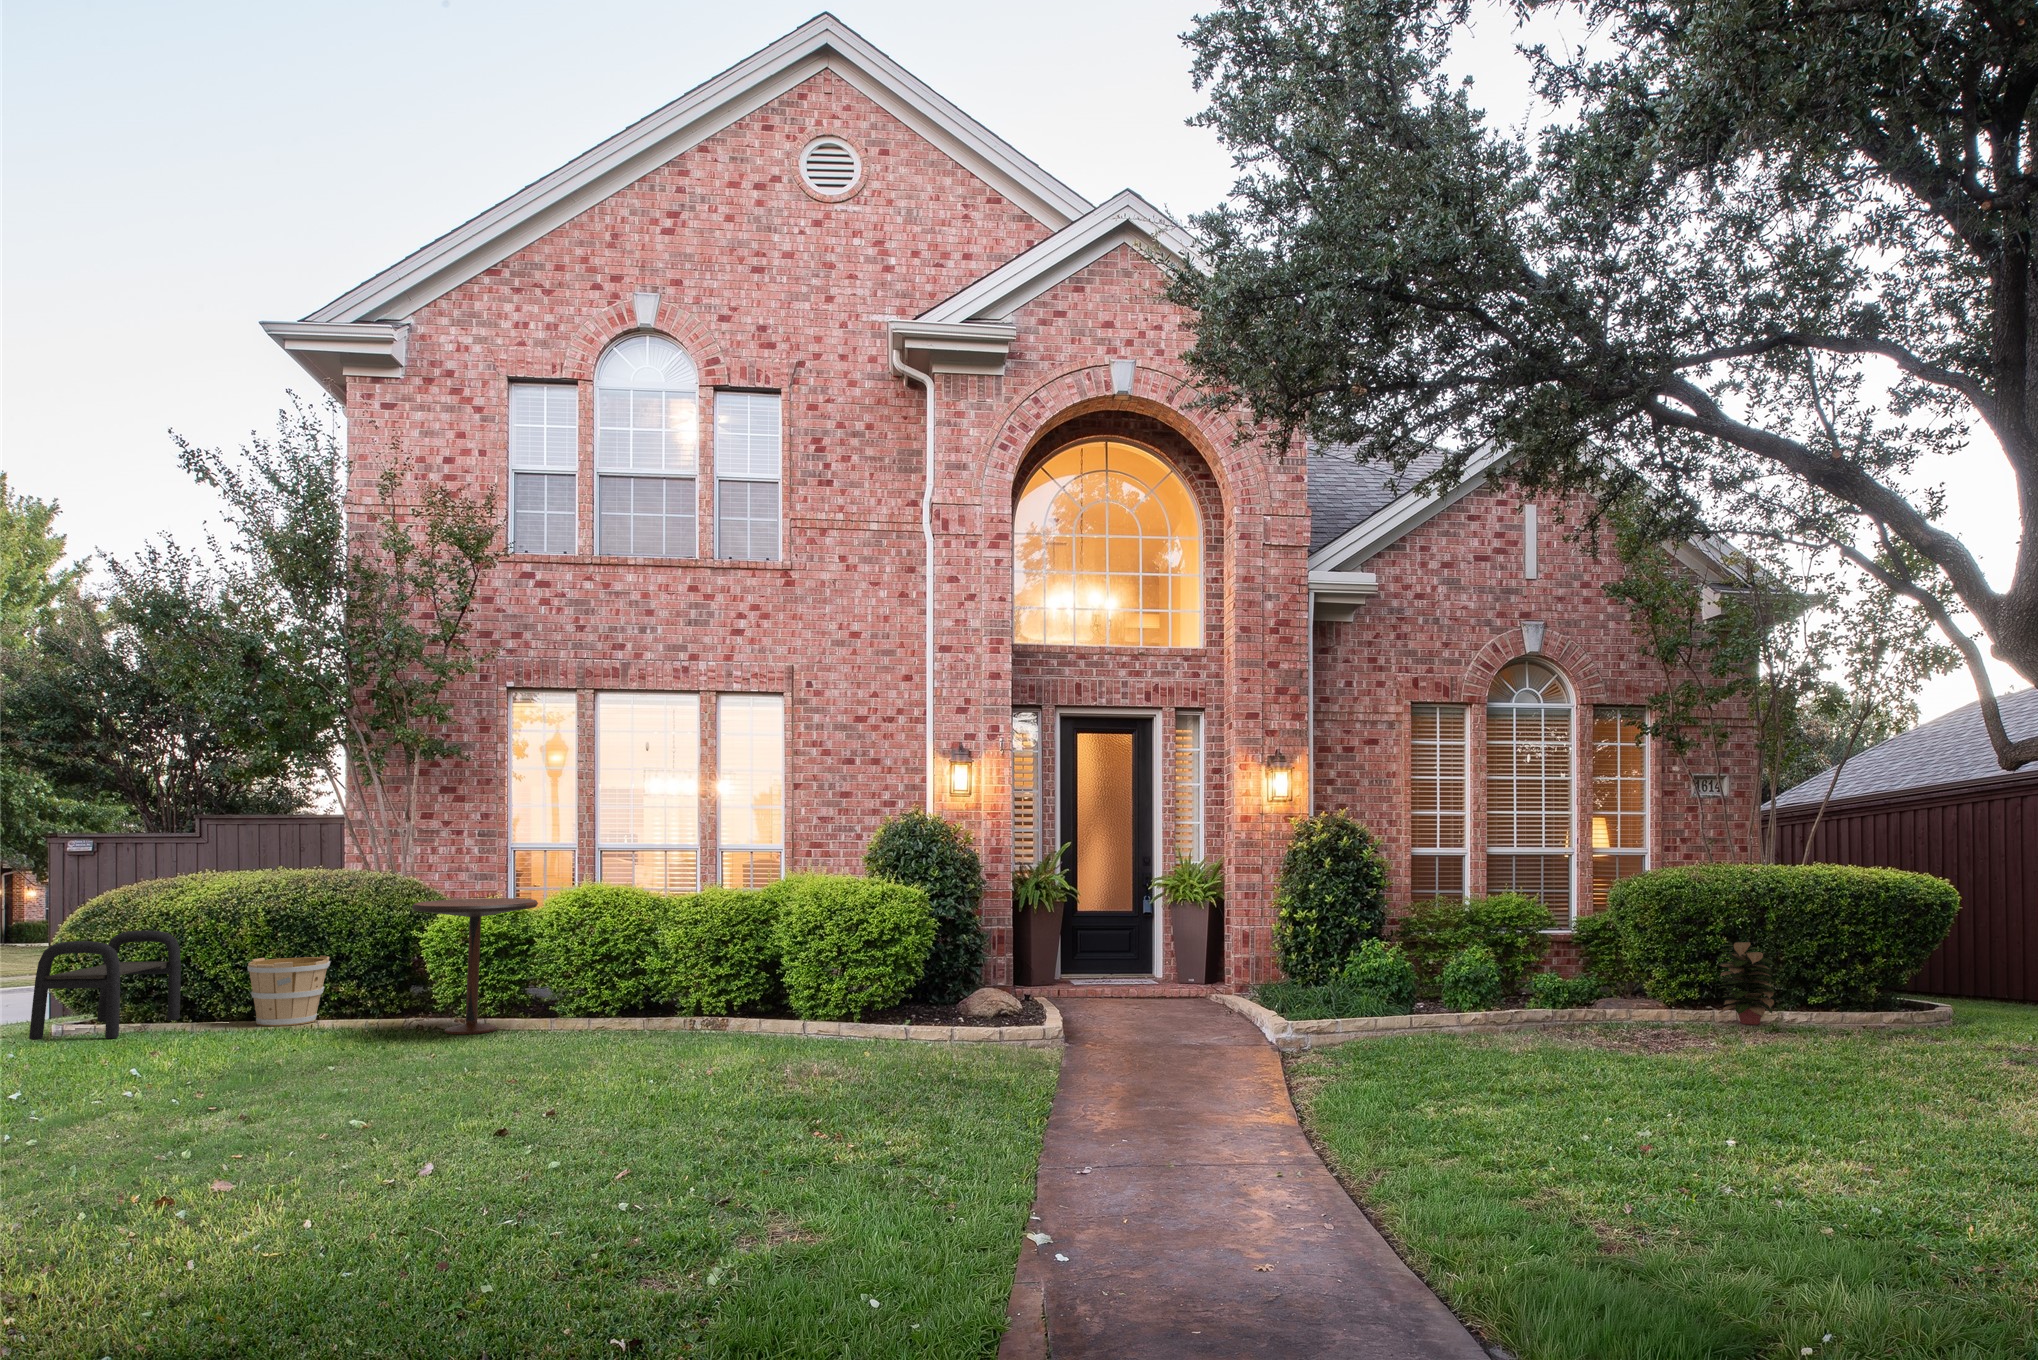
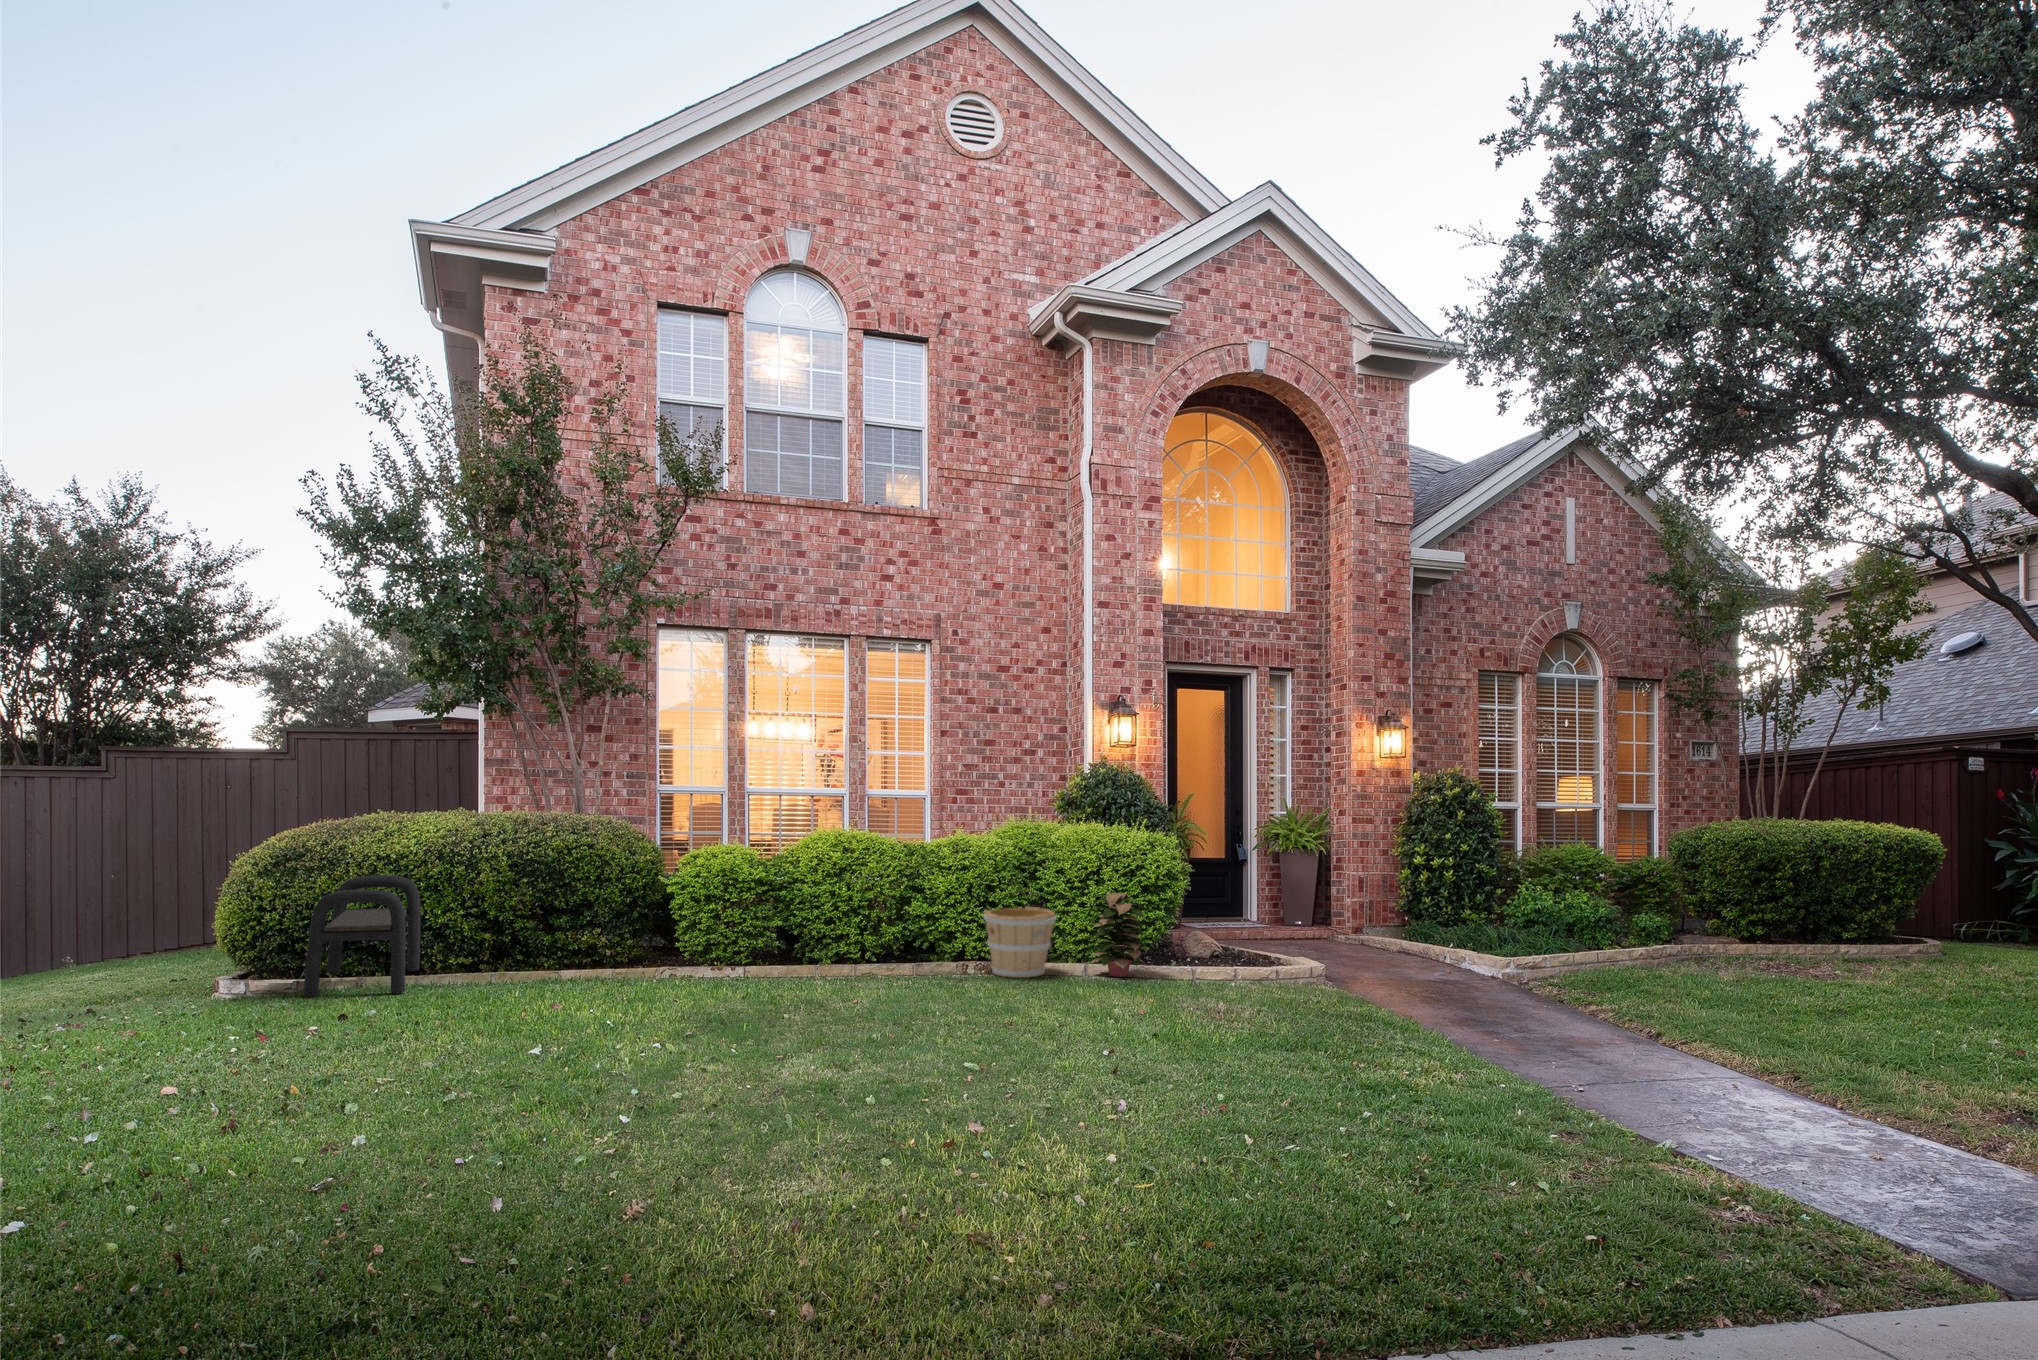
pedestal table: present [412,898,538,1034] -> none [708,843,829,982]
decorative plant: present [1718,942,1777,1025] -> present [1090,893,1144,977]
wooden bucket: present [247,956,330,1026] -> present [984,907,1056,978]

